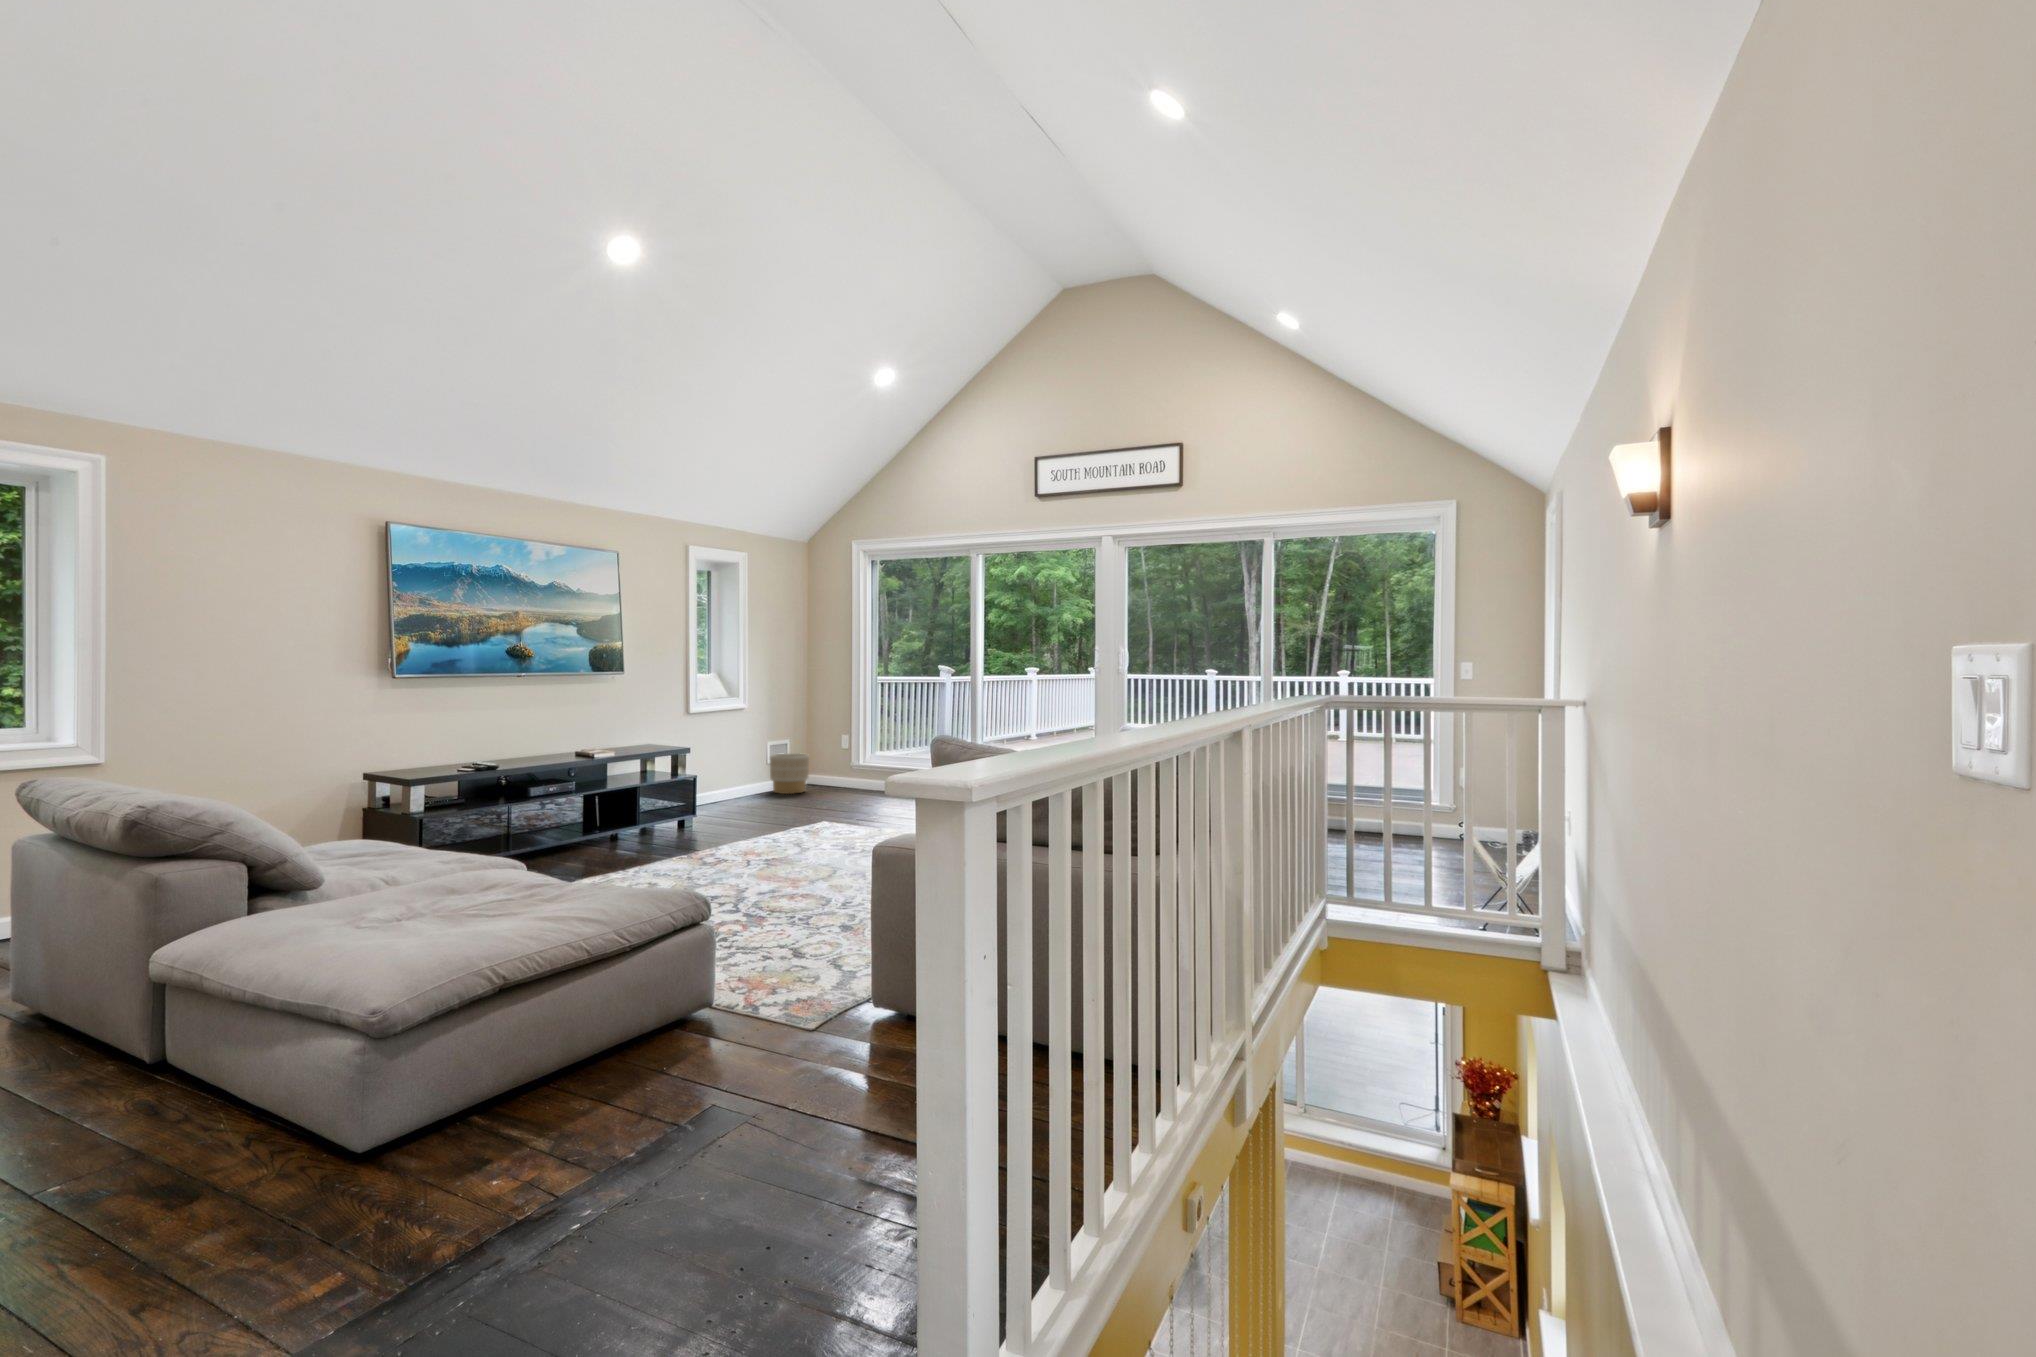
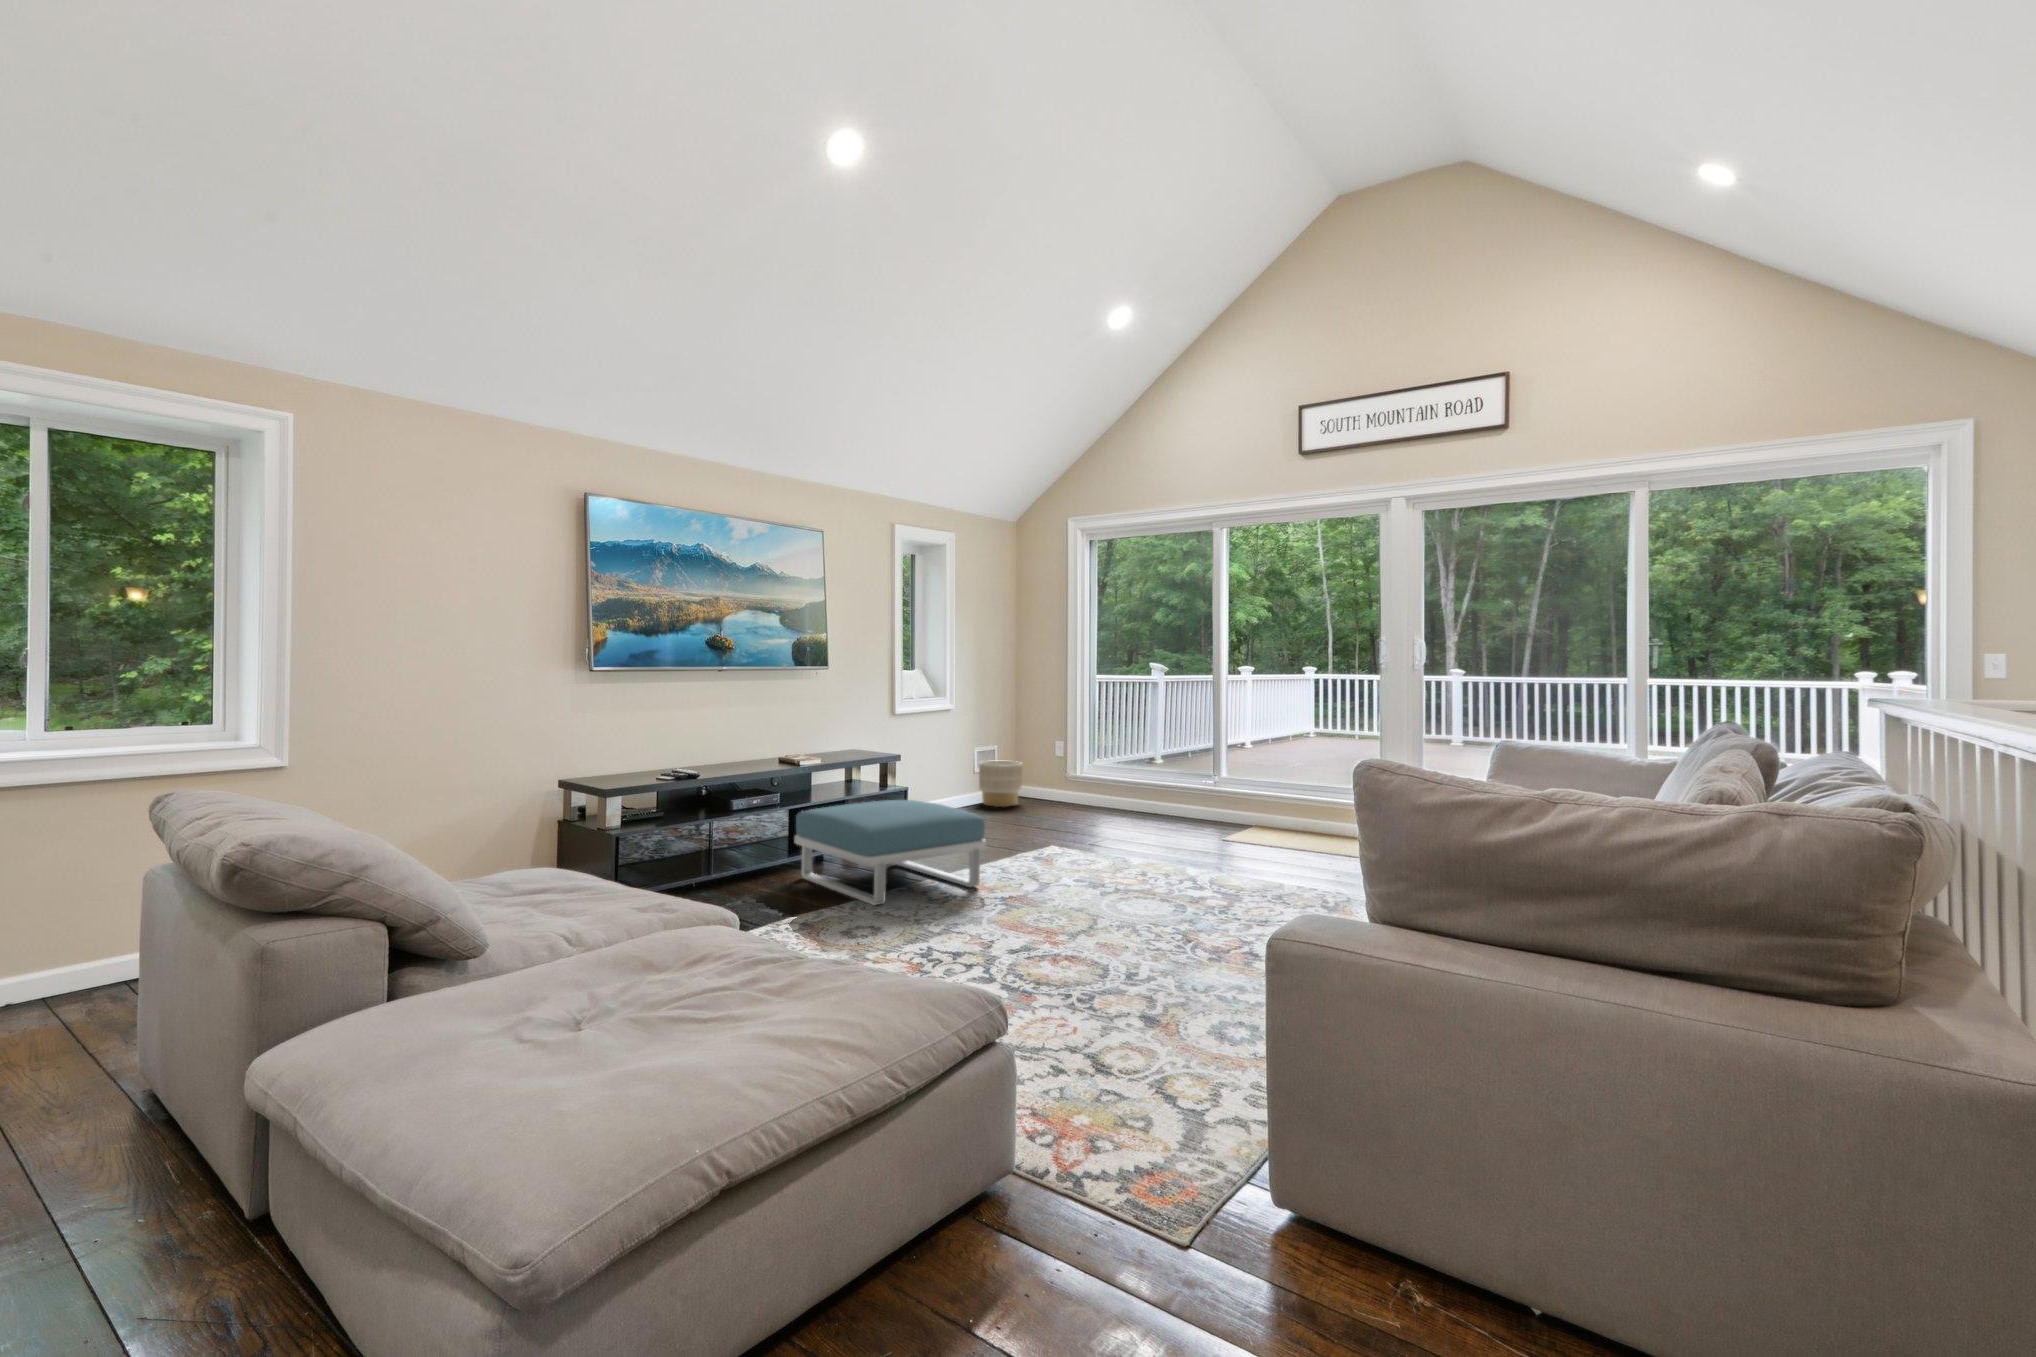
footstool: none [587,786,754,869] -> present [795,800,986,906]

